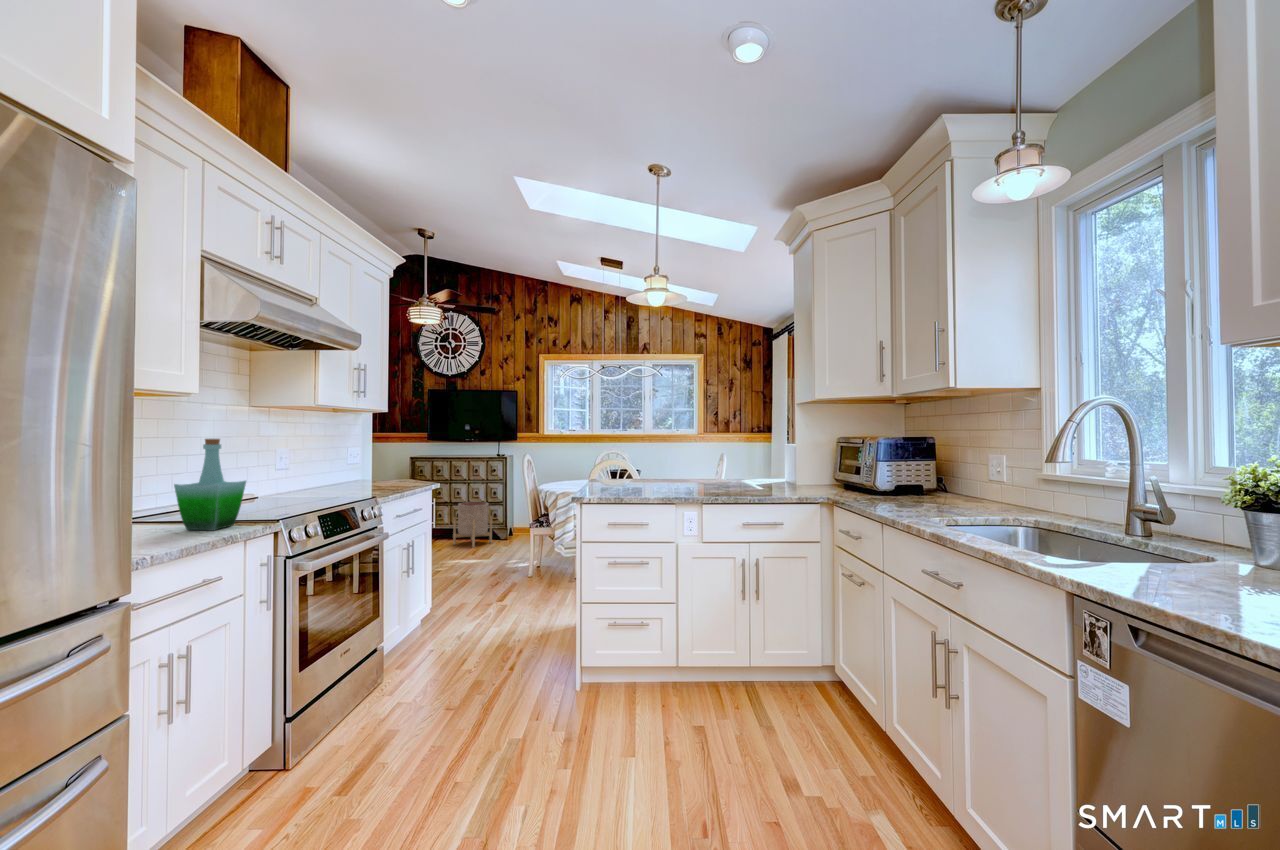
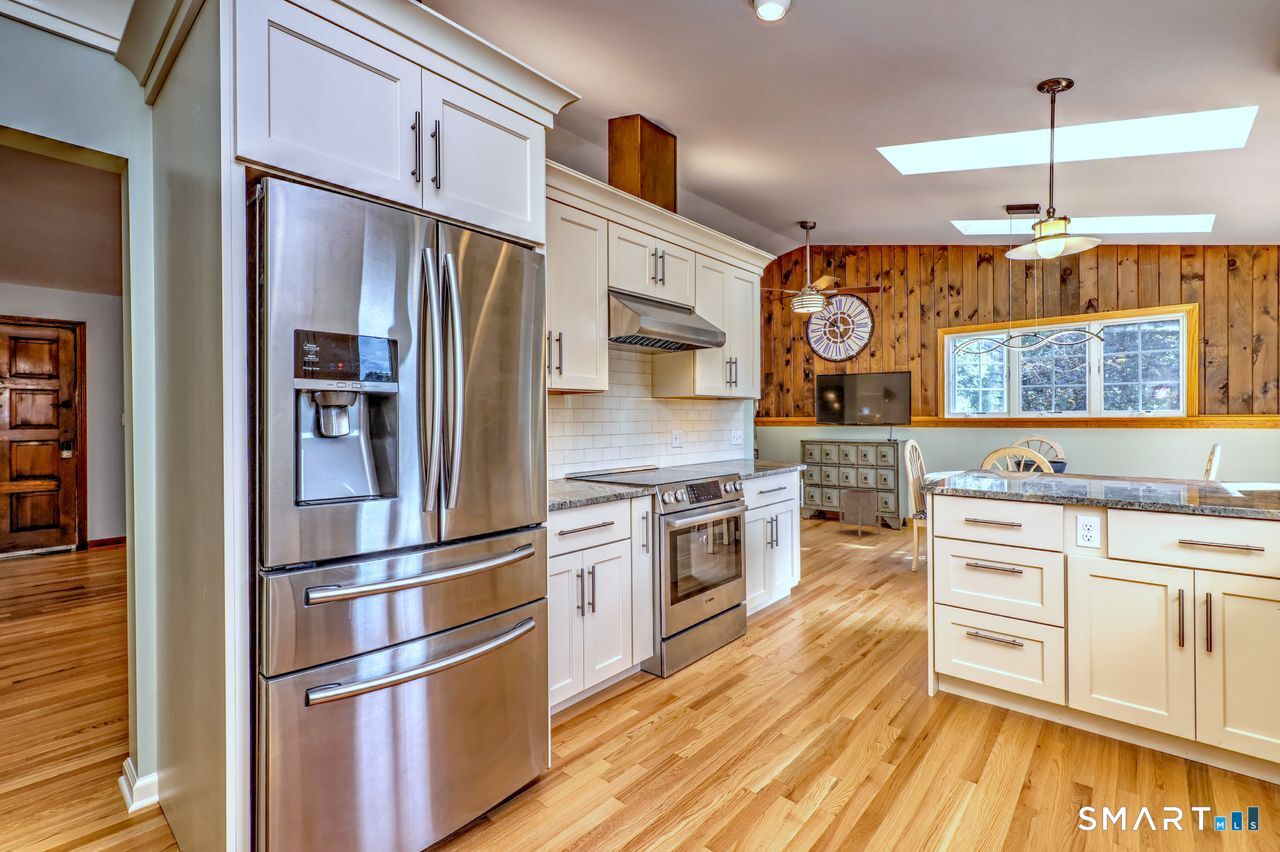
bottle: present [174,439,246,530] -> none [593,422,634,488]

